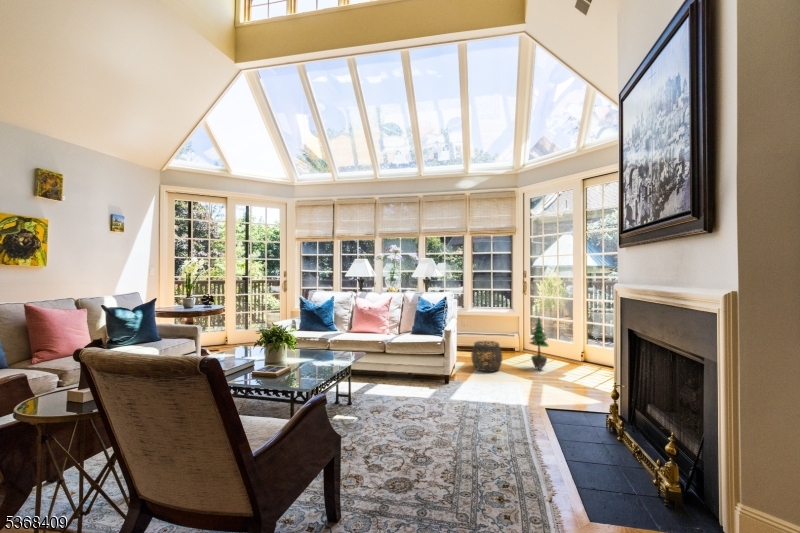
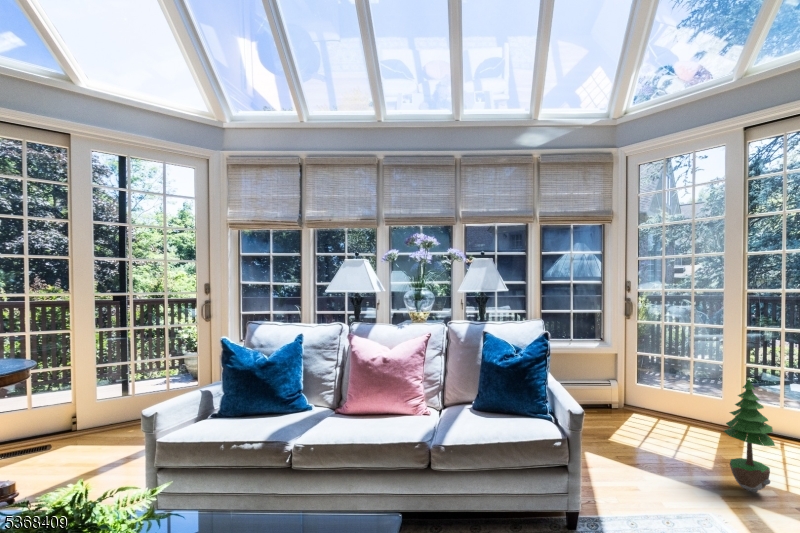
woven basket: present [471,341,502,372] -> none [603,427,679,506]

